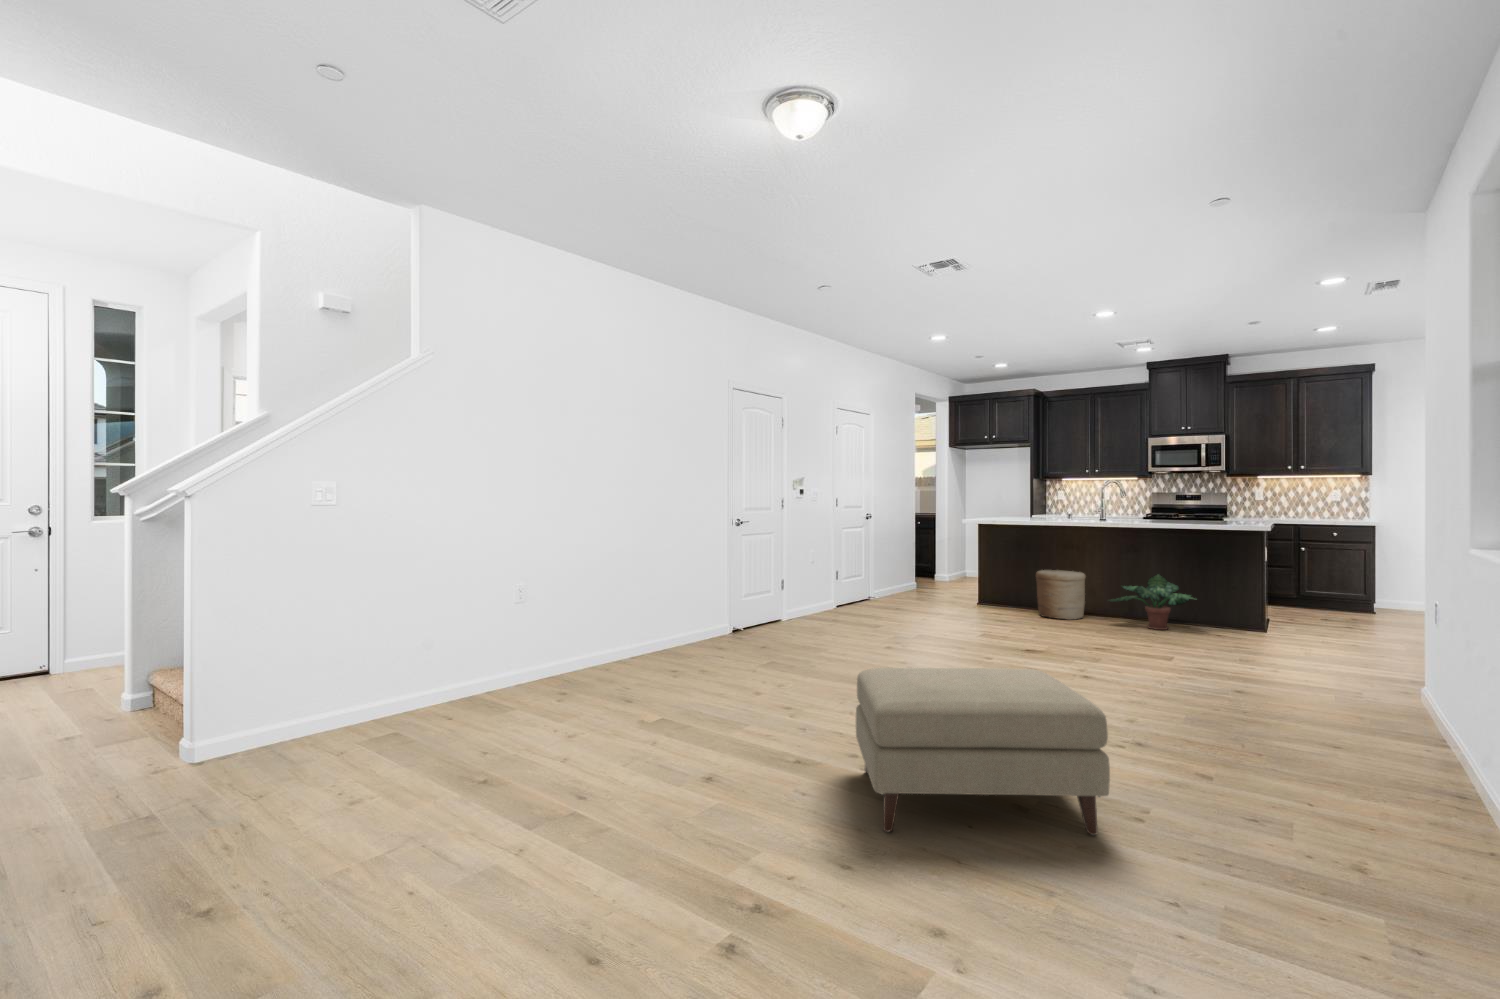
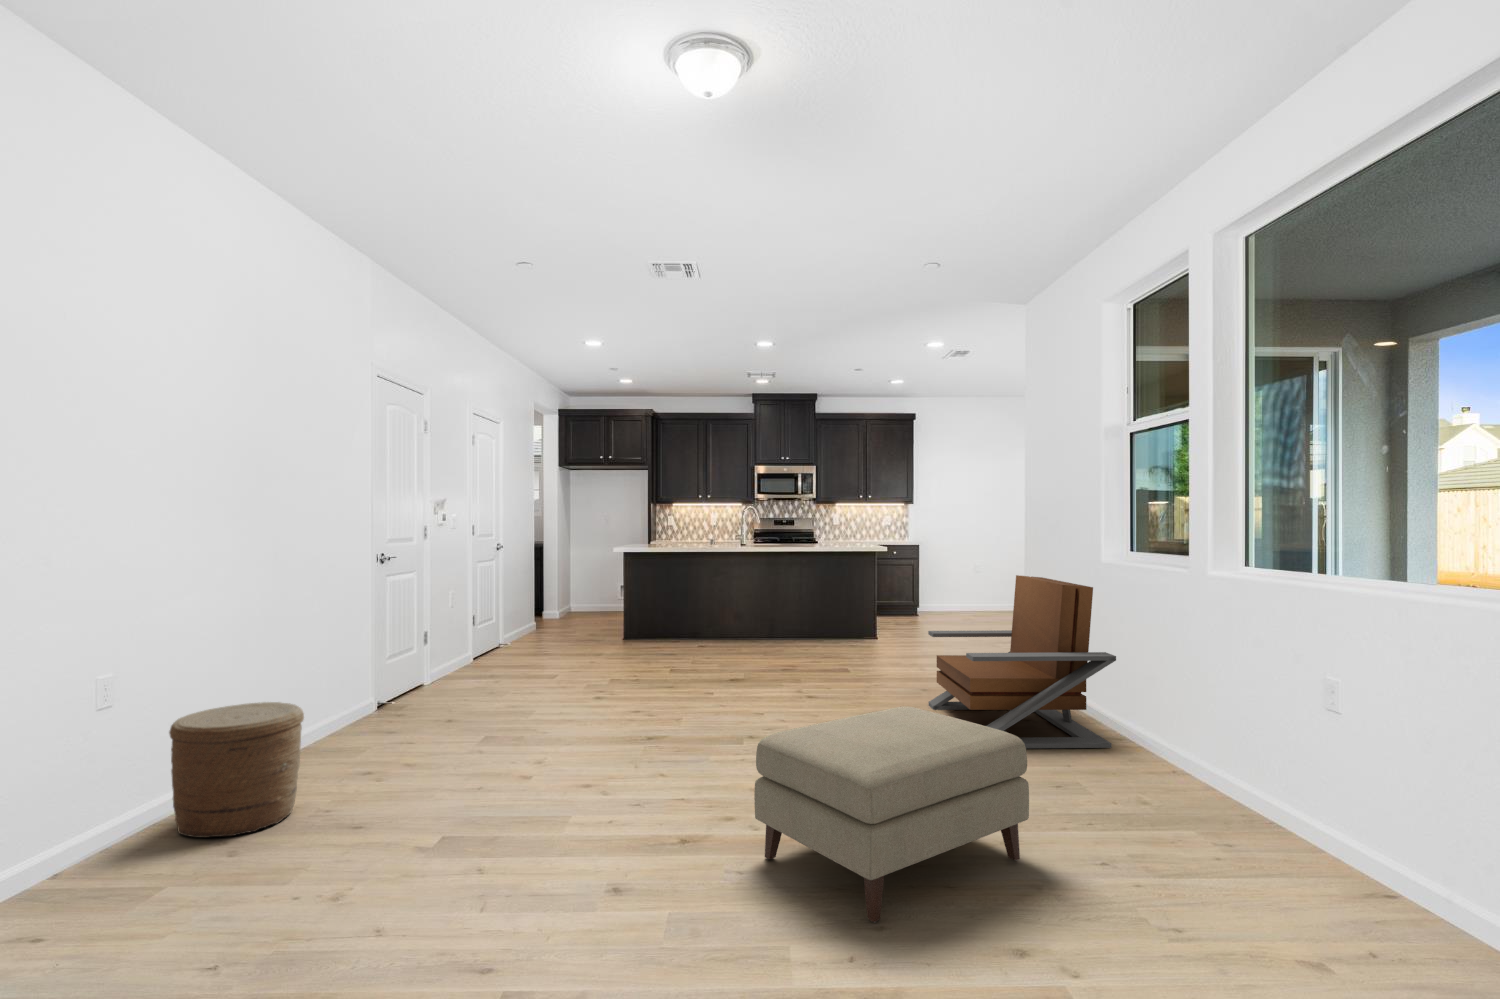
lounge chair: none [1211,557,1436,781] -> present [928,575,1116,748]
woven basket: present [1036,570,1085,620] -> present [169,702,304,837]
potted plant: present [1110,574,1193,630] -> none [767,595,842,648]

